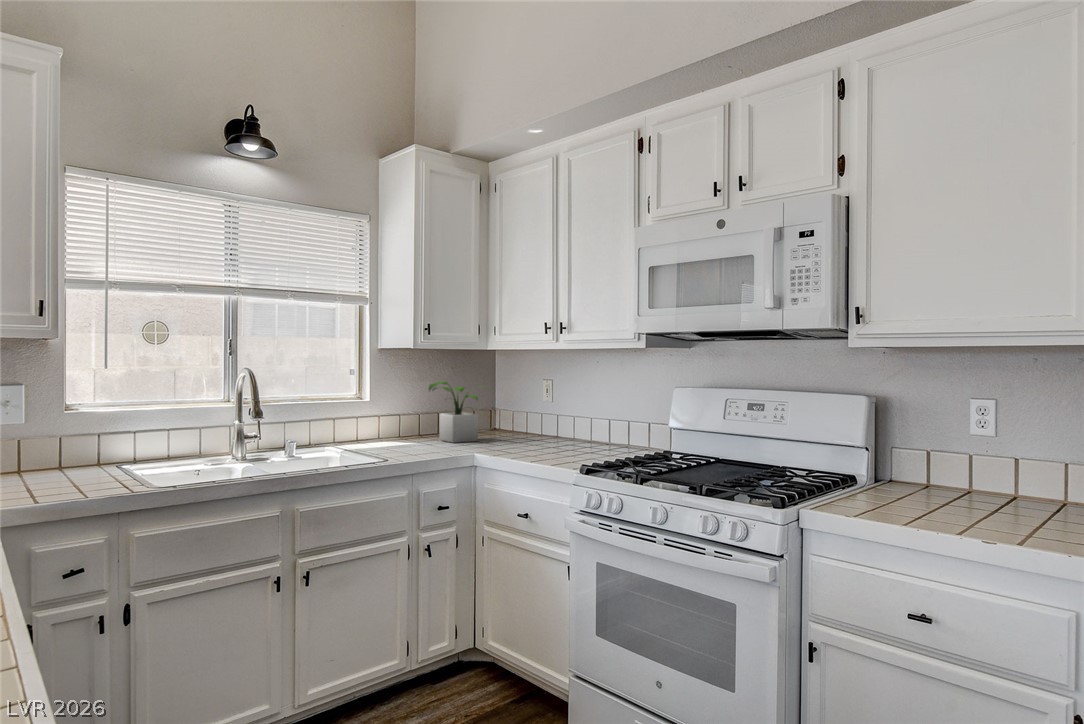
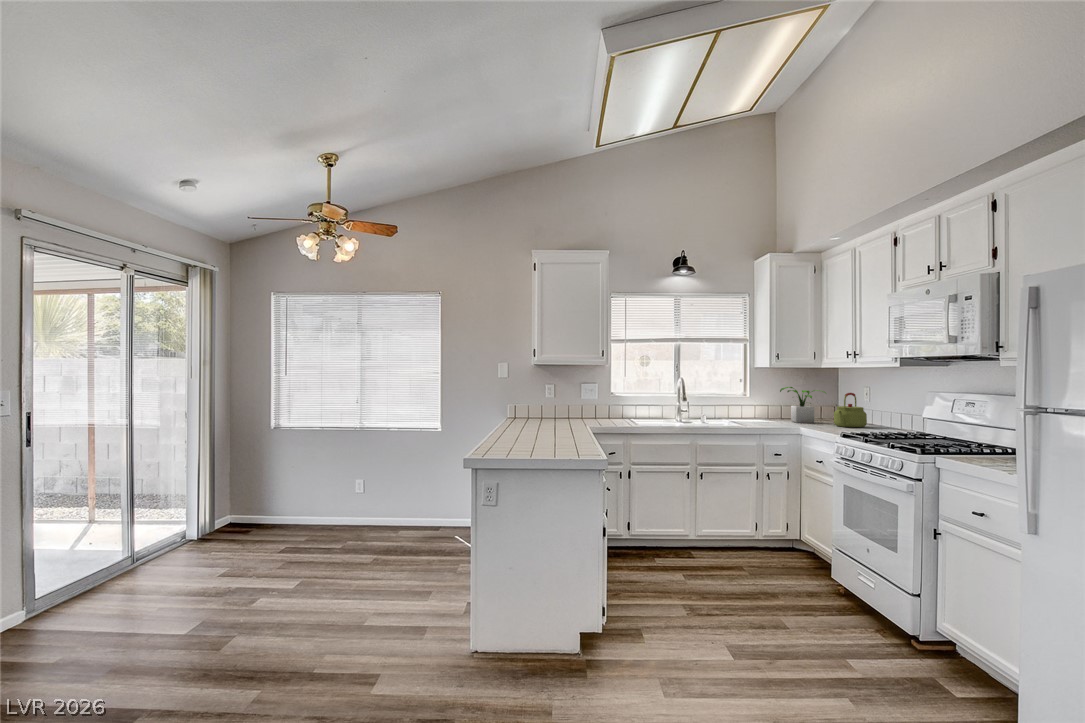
kettle: none [516,389,563,446] -> present [834,393,867,427]

